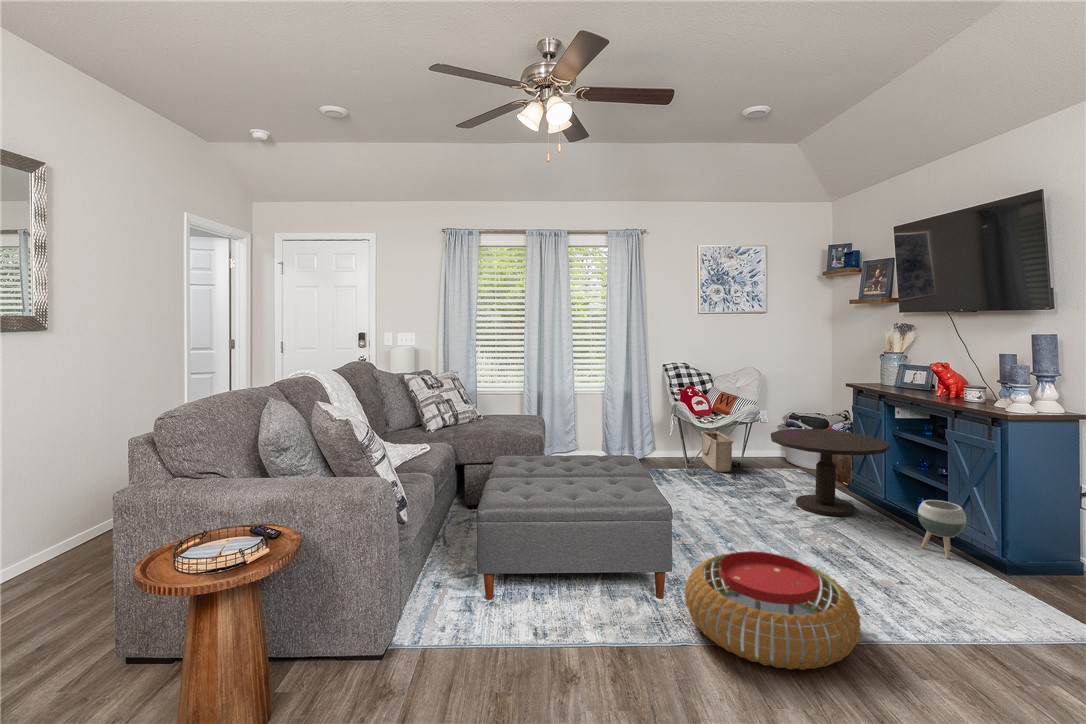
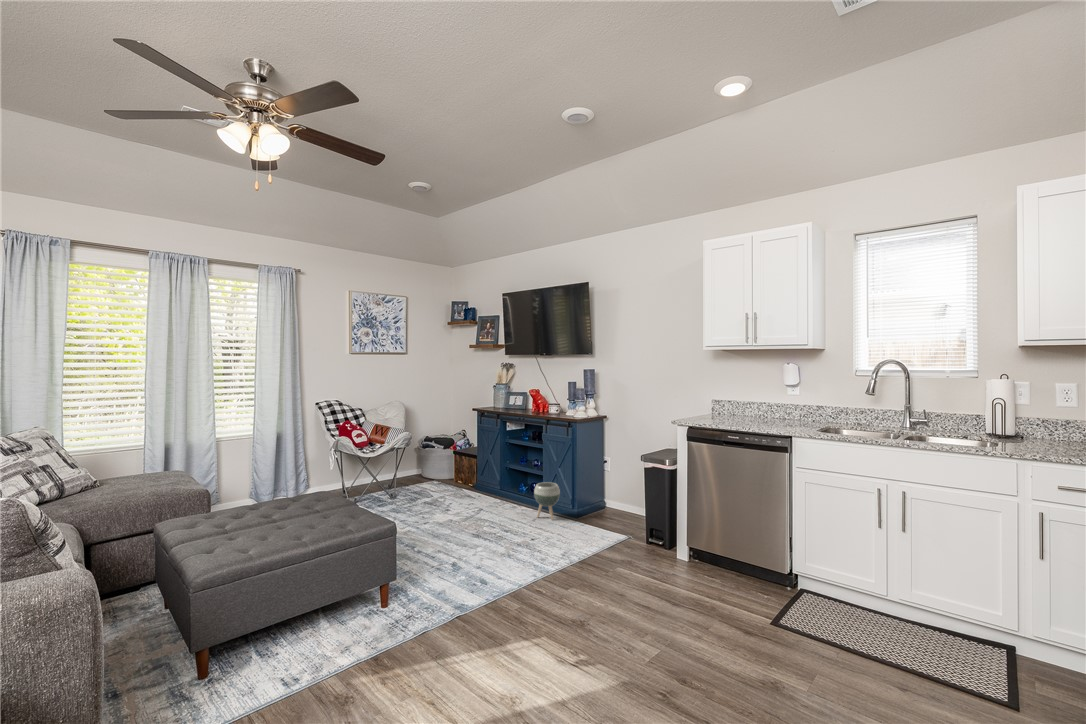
side table: present [771,429,890,516] -> none [428,445,510,512]
basket: present [701,431,733,472] -> none [356,460,390,496]
pouf: present [685,551,861,670] -> none [410,541,535,624]

